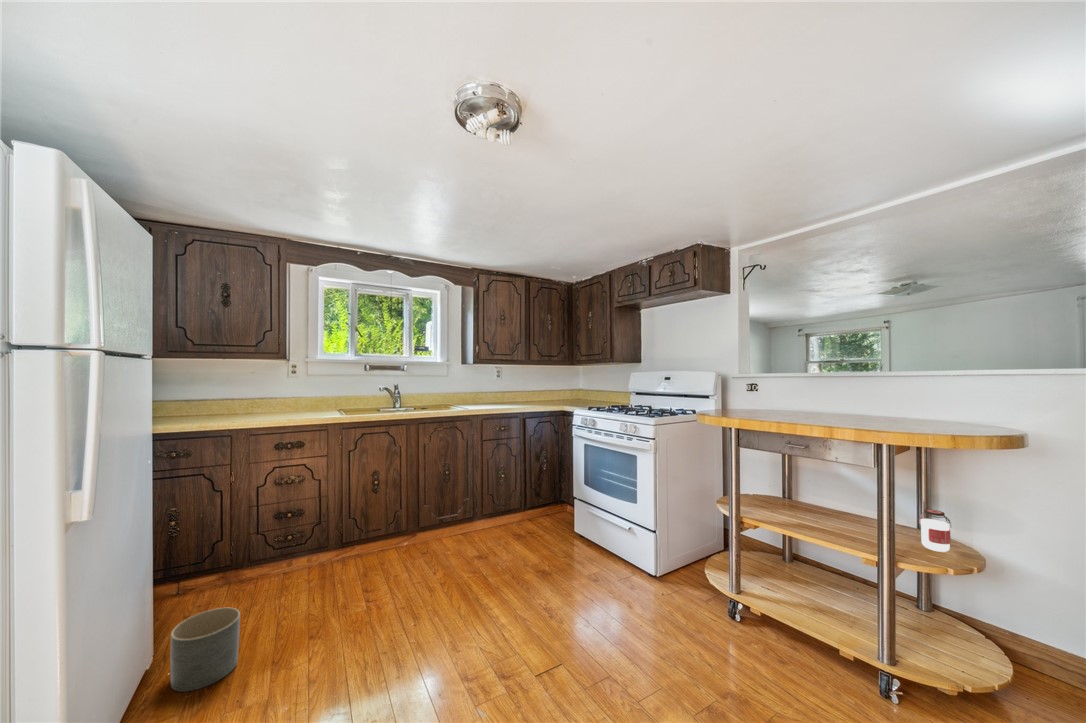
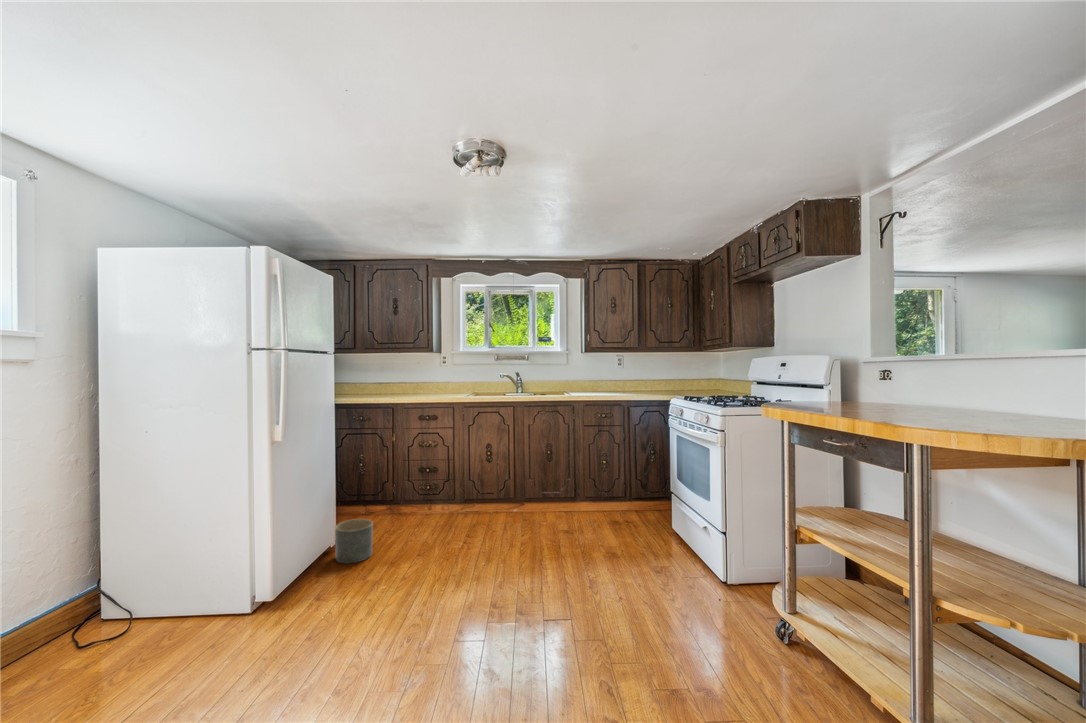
jar: present [919,509,951,552] -> none [980,537,1024,598]

